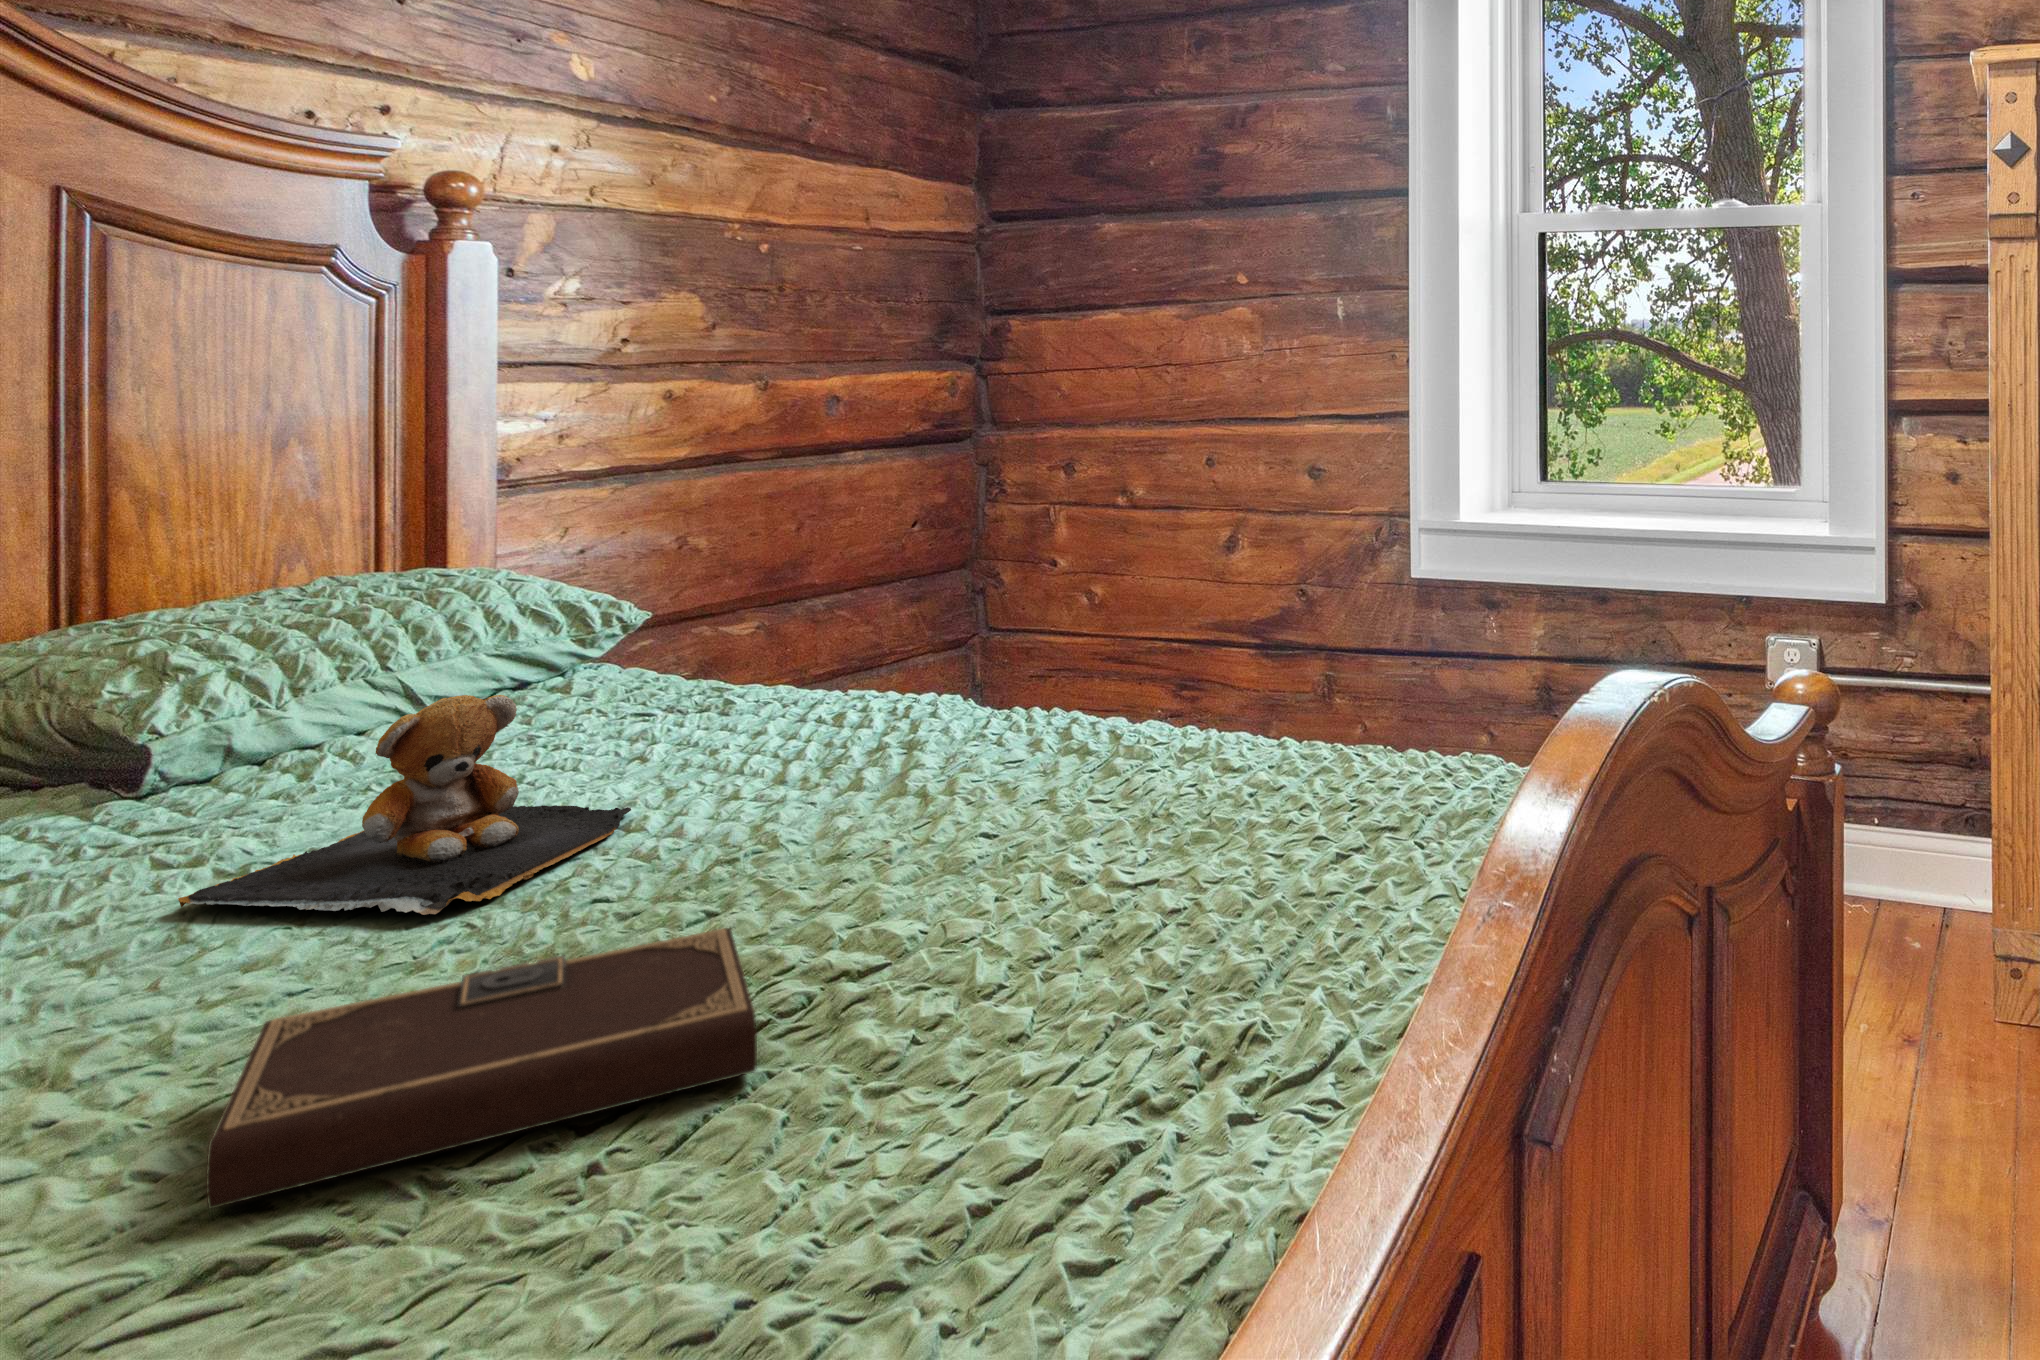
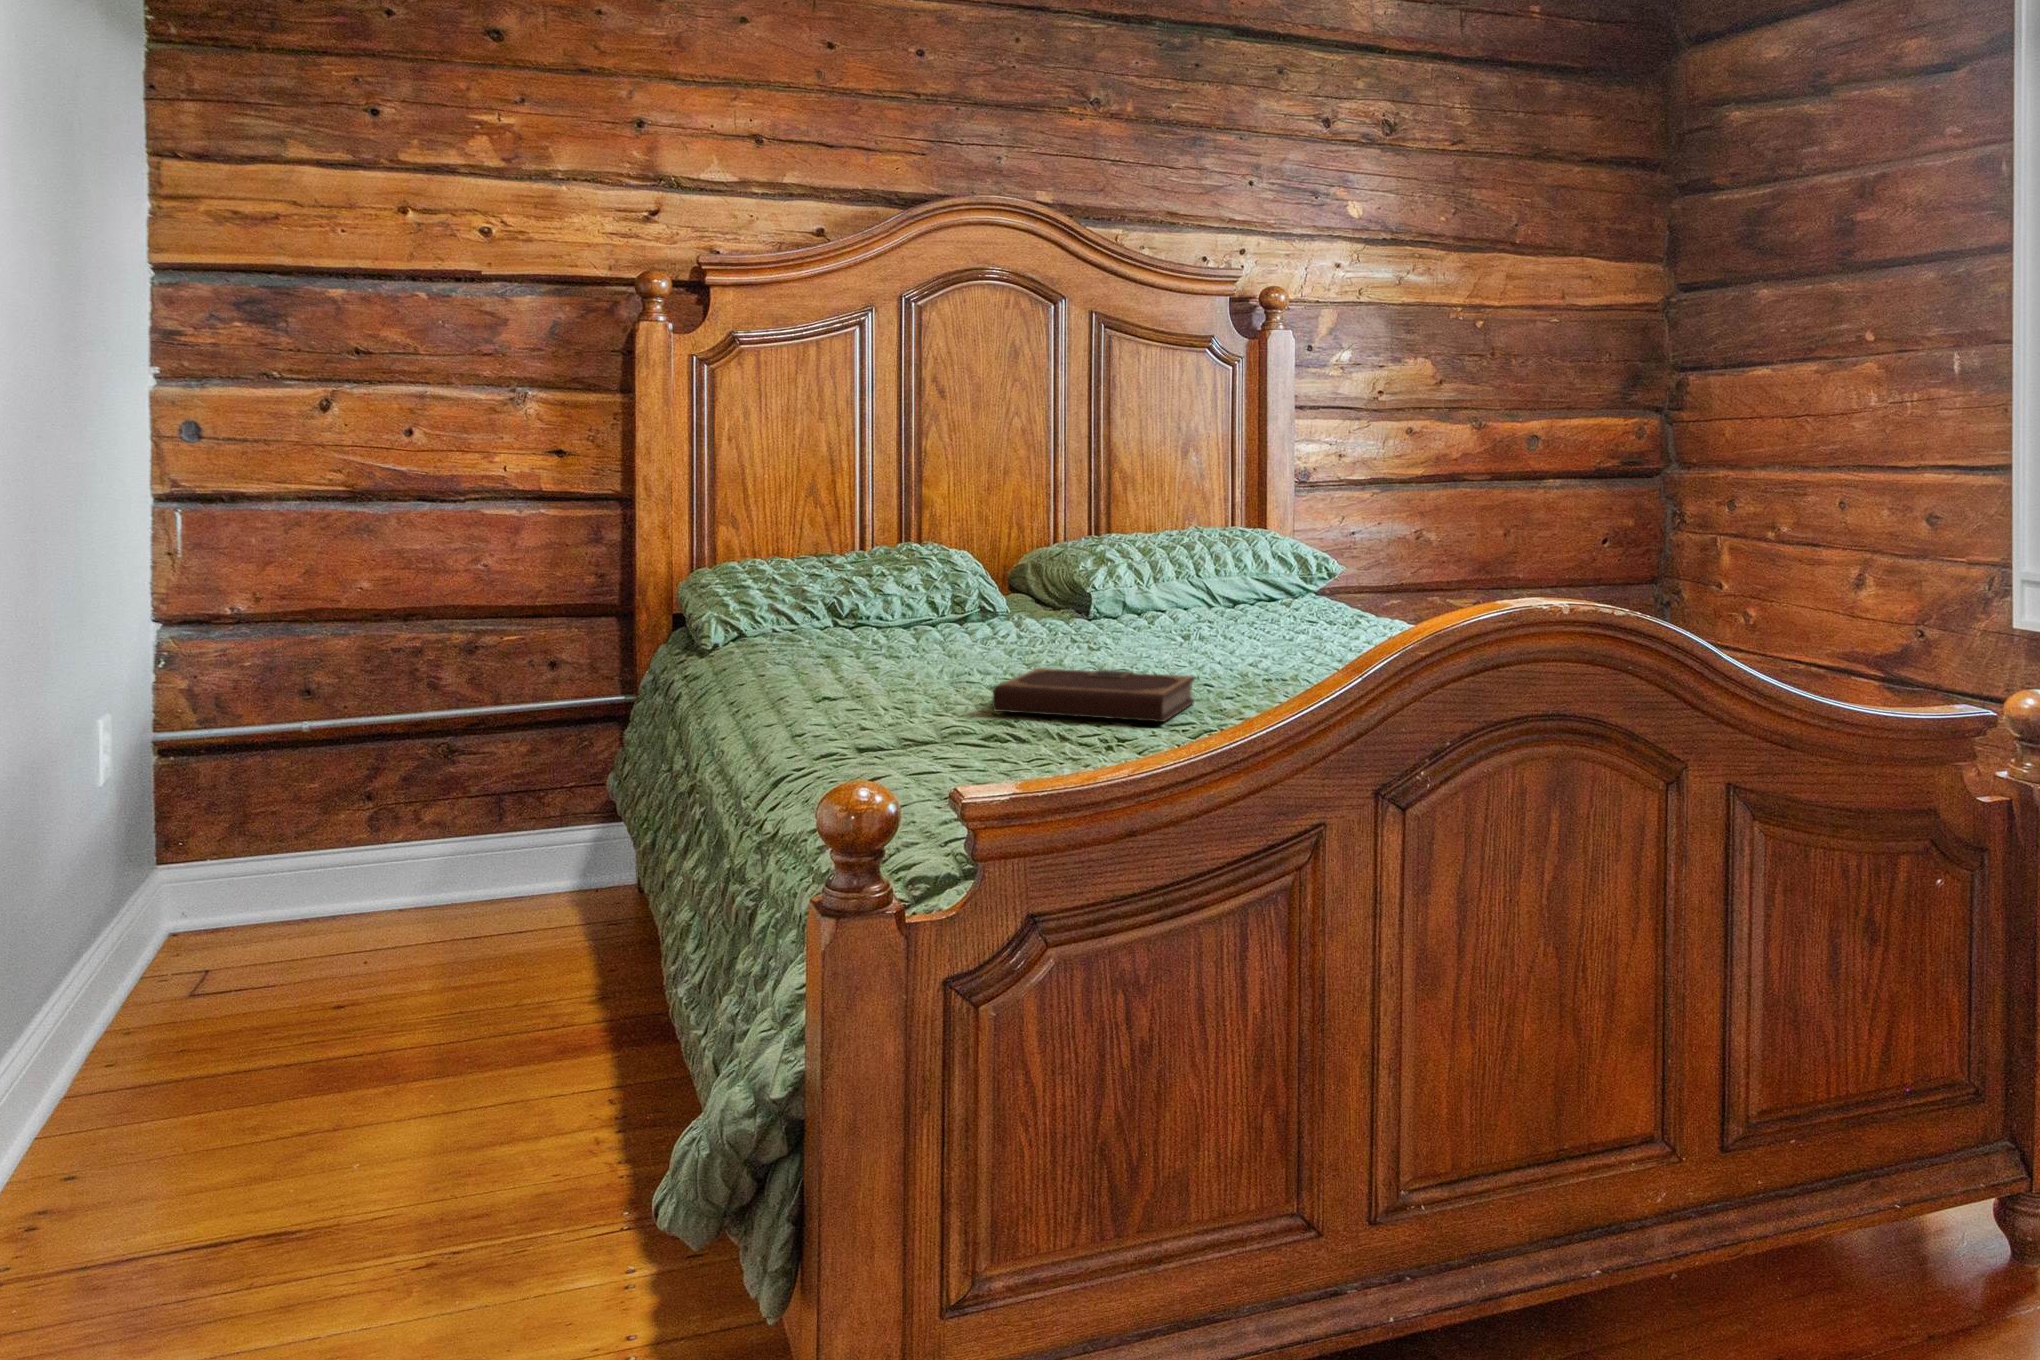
teddy bear: present [178,695,631,915] -> none [1060,572,1243,665]

